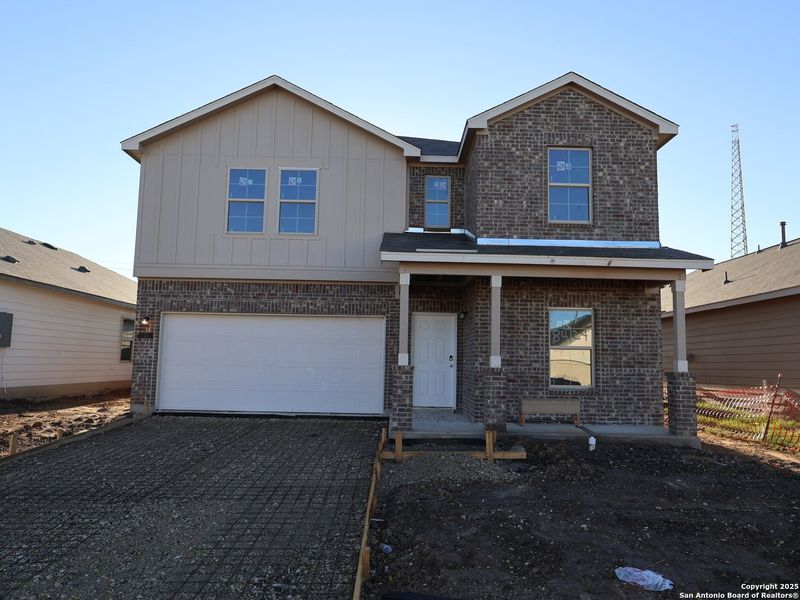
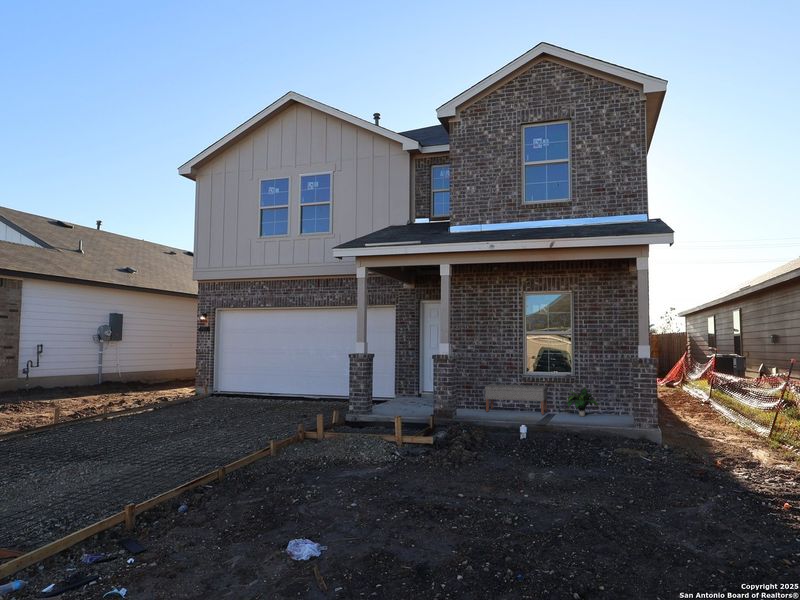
potted plant: none [596,398,632,427] -> present [566,387,598,416]

